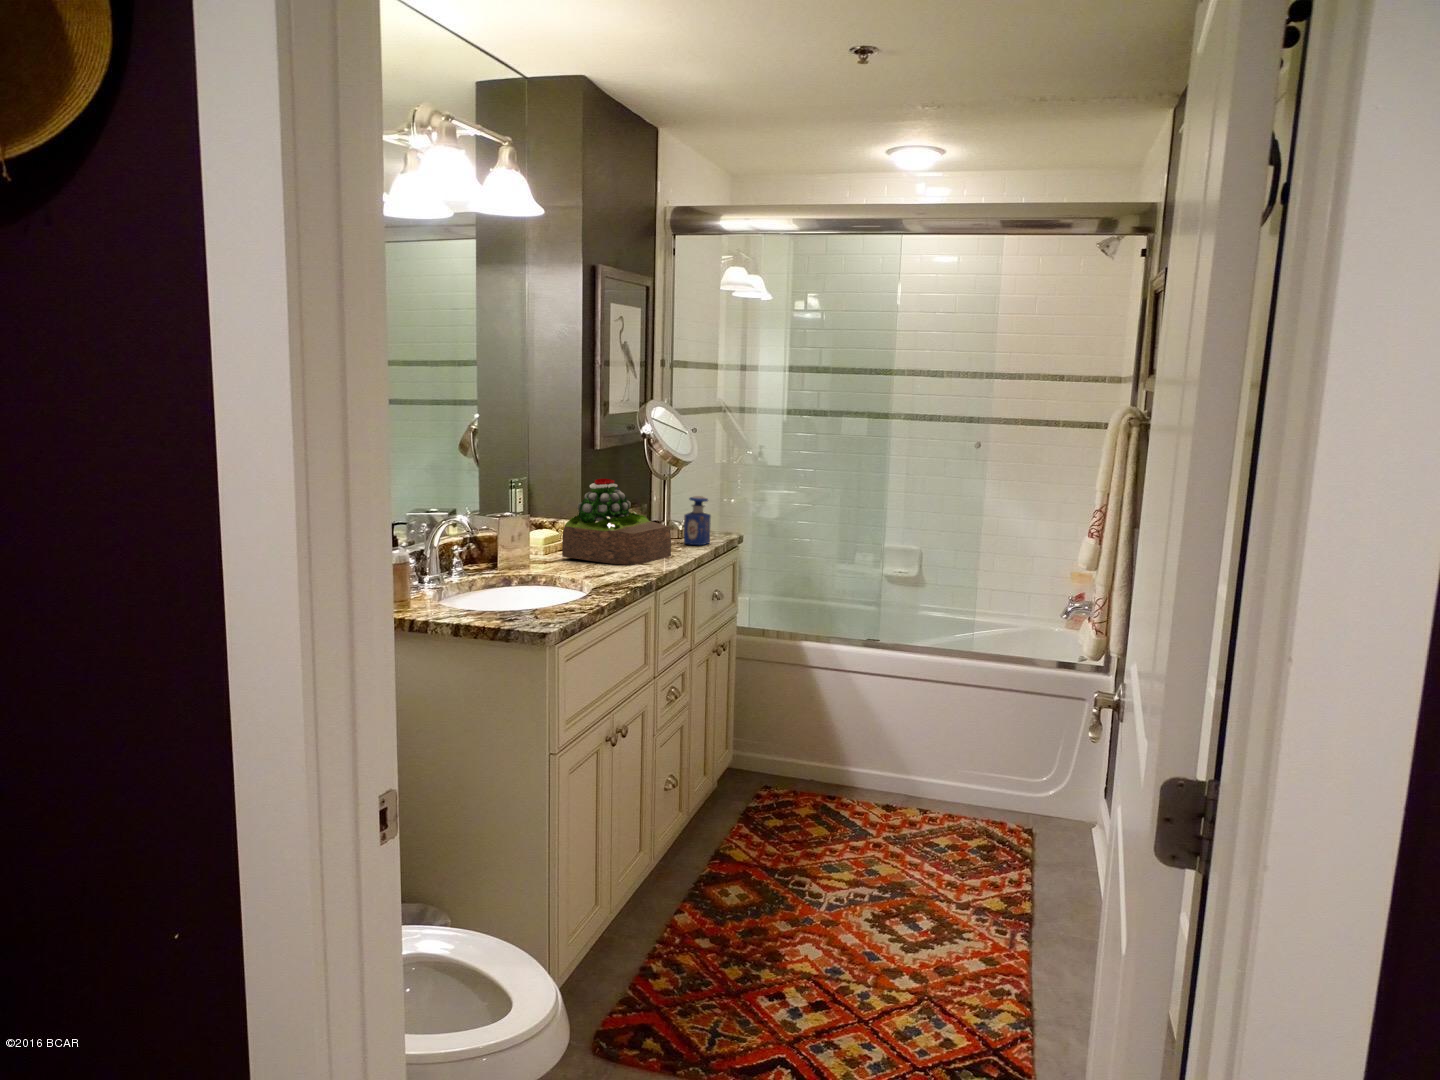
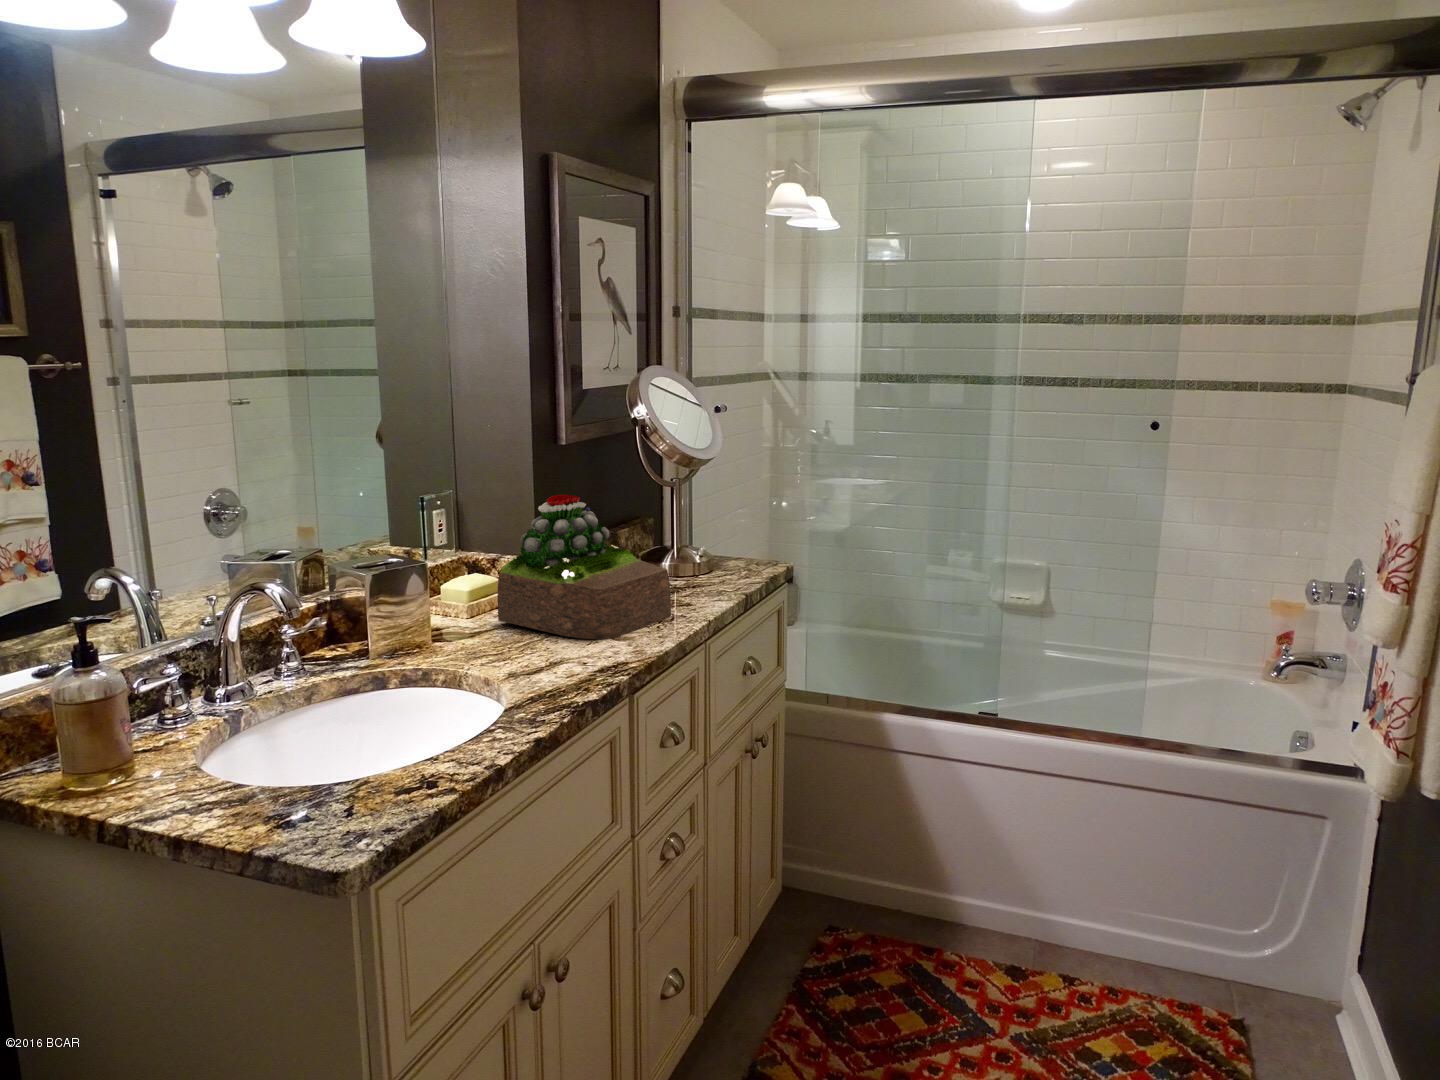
perfume bottle: present [684,496,711,545] -> none [698,514,739,591]

